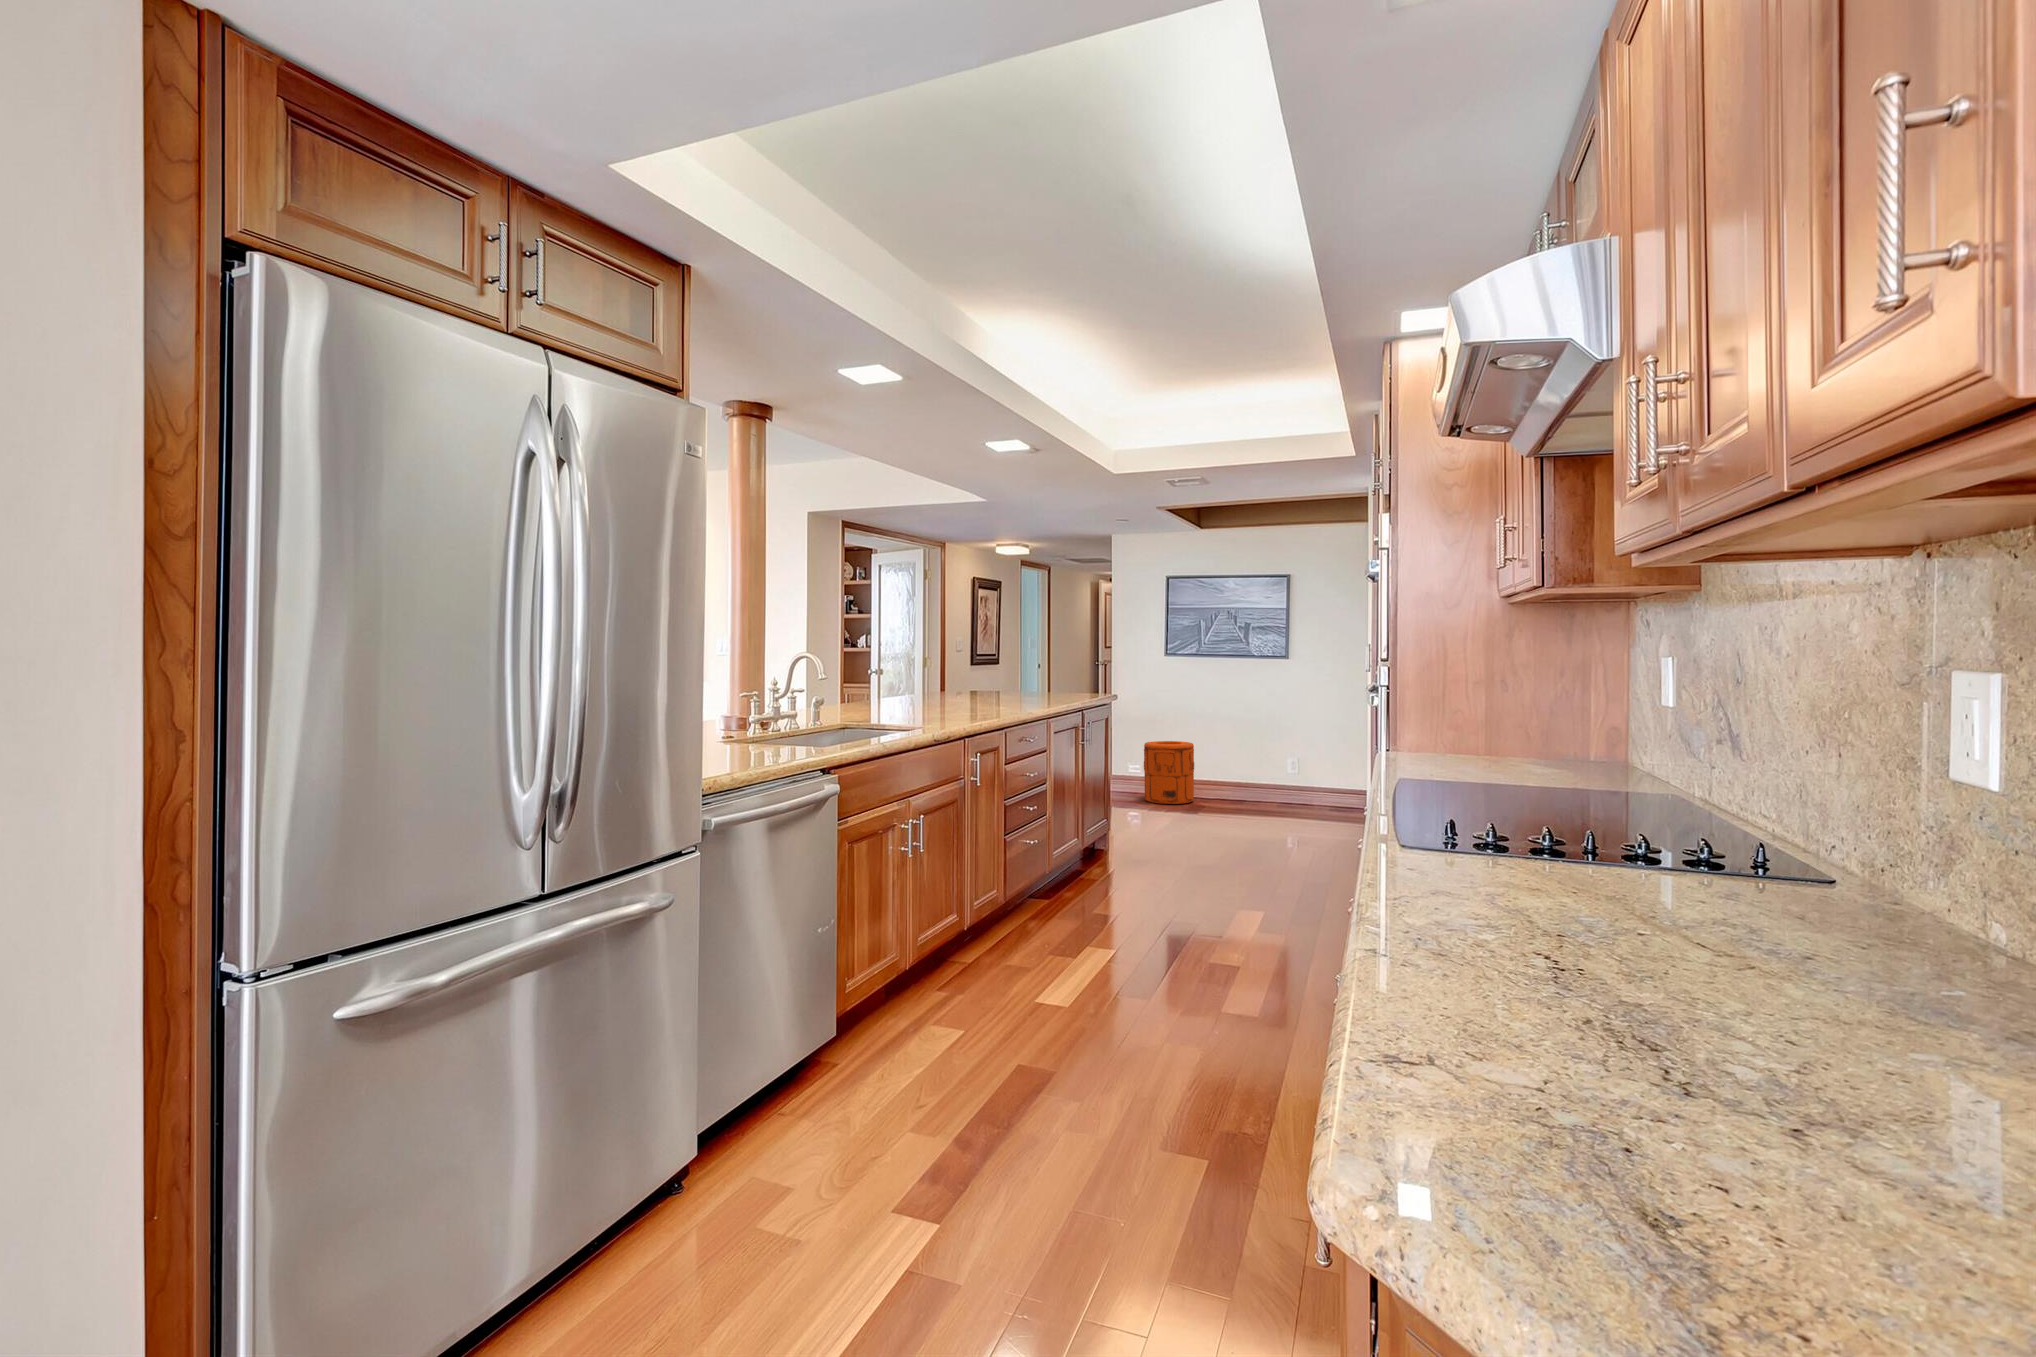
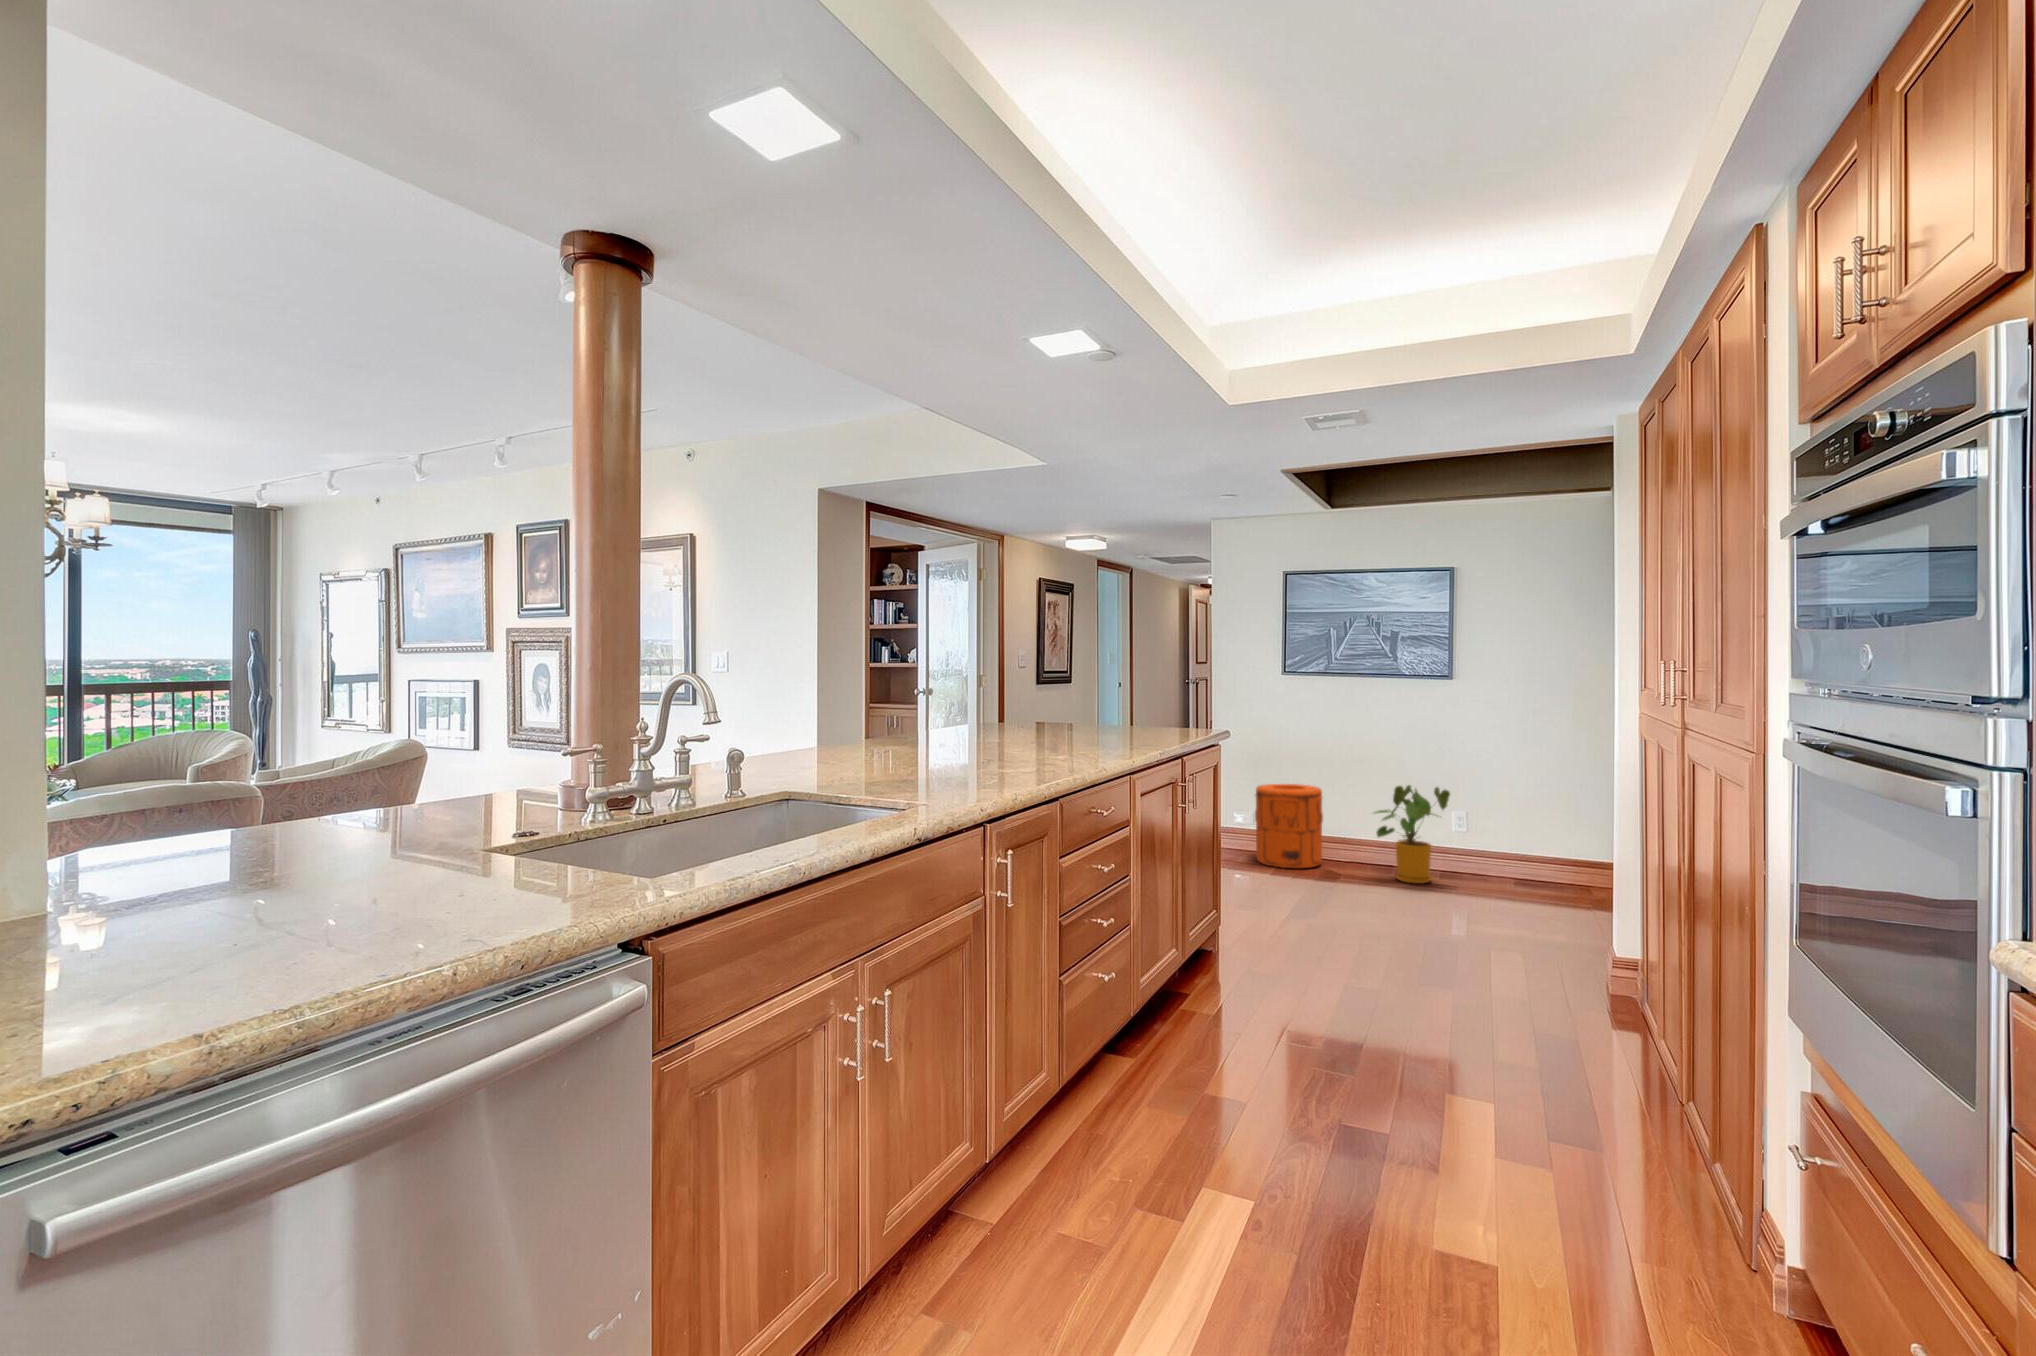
house plant: none [1226,739,1286,812] -> present [1375,785,1450,884]

